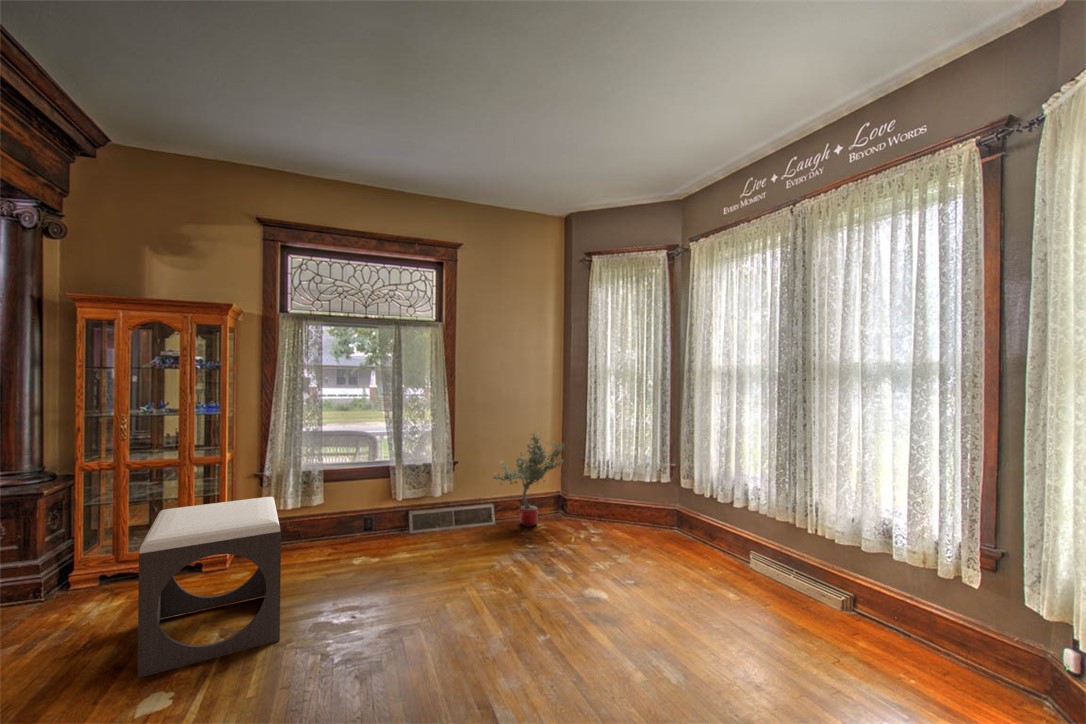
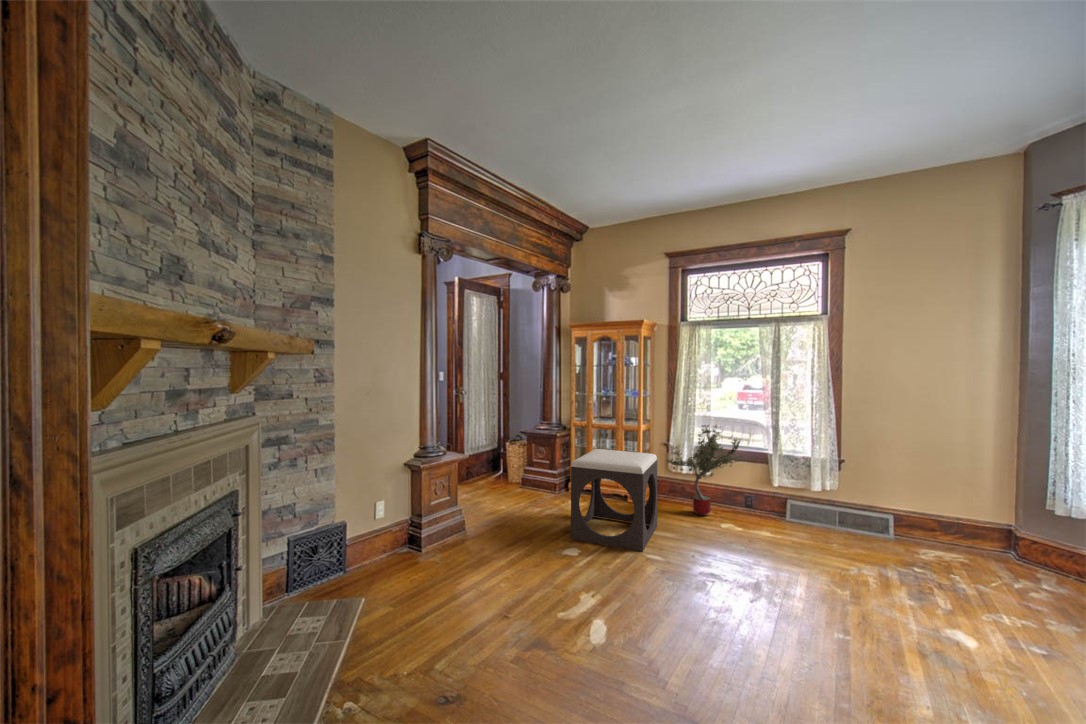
potted tree: present [493,432,564,527] -> present [667,425,741,516]

